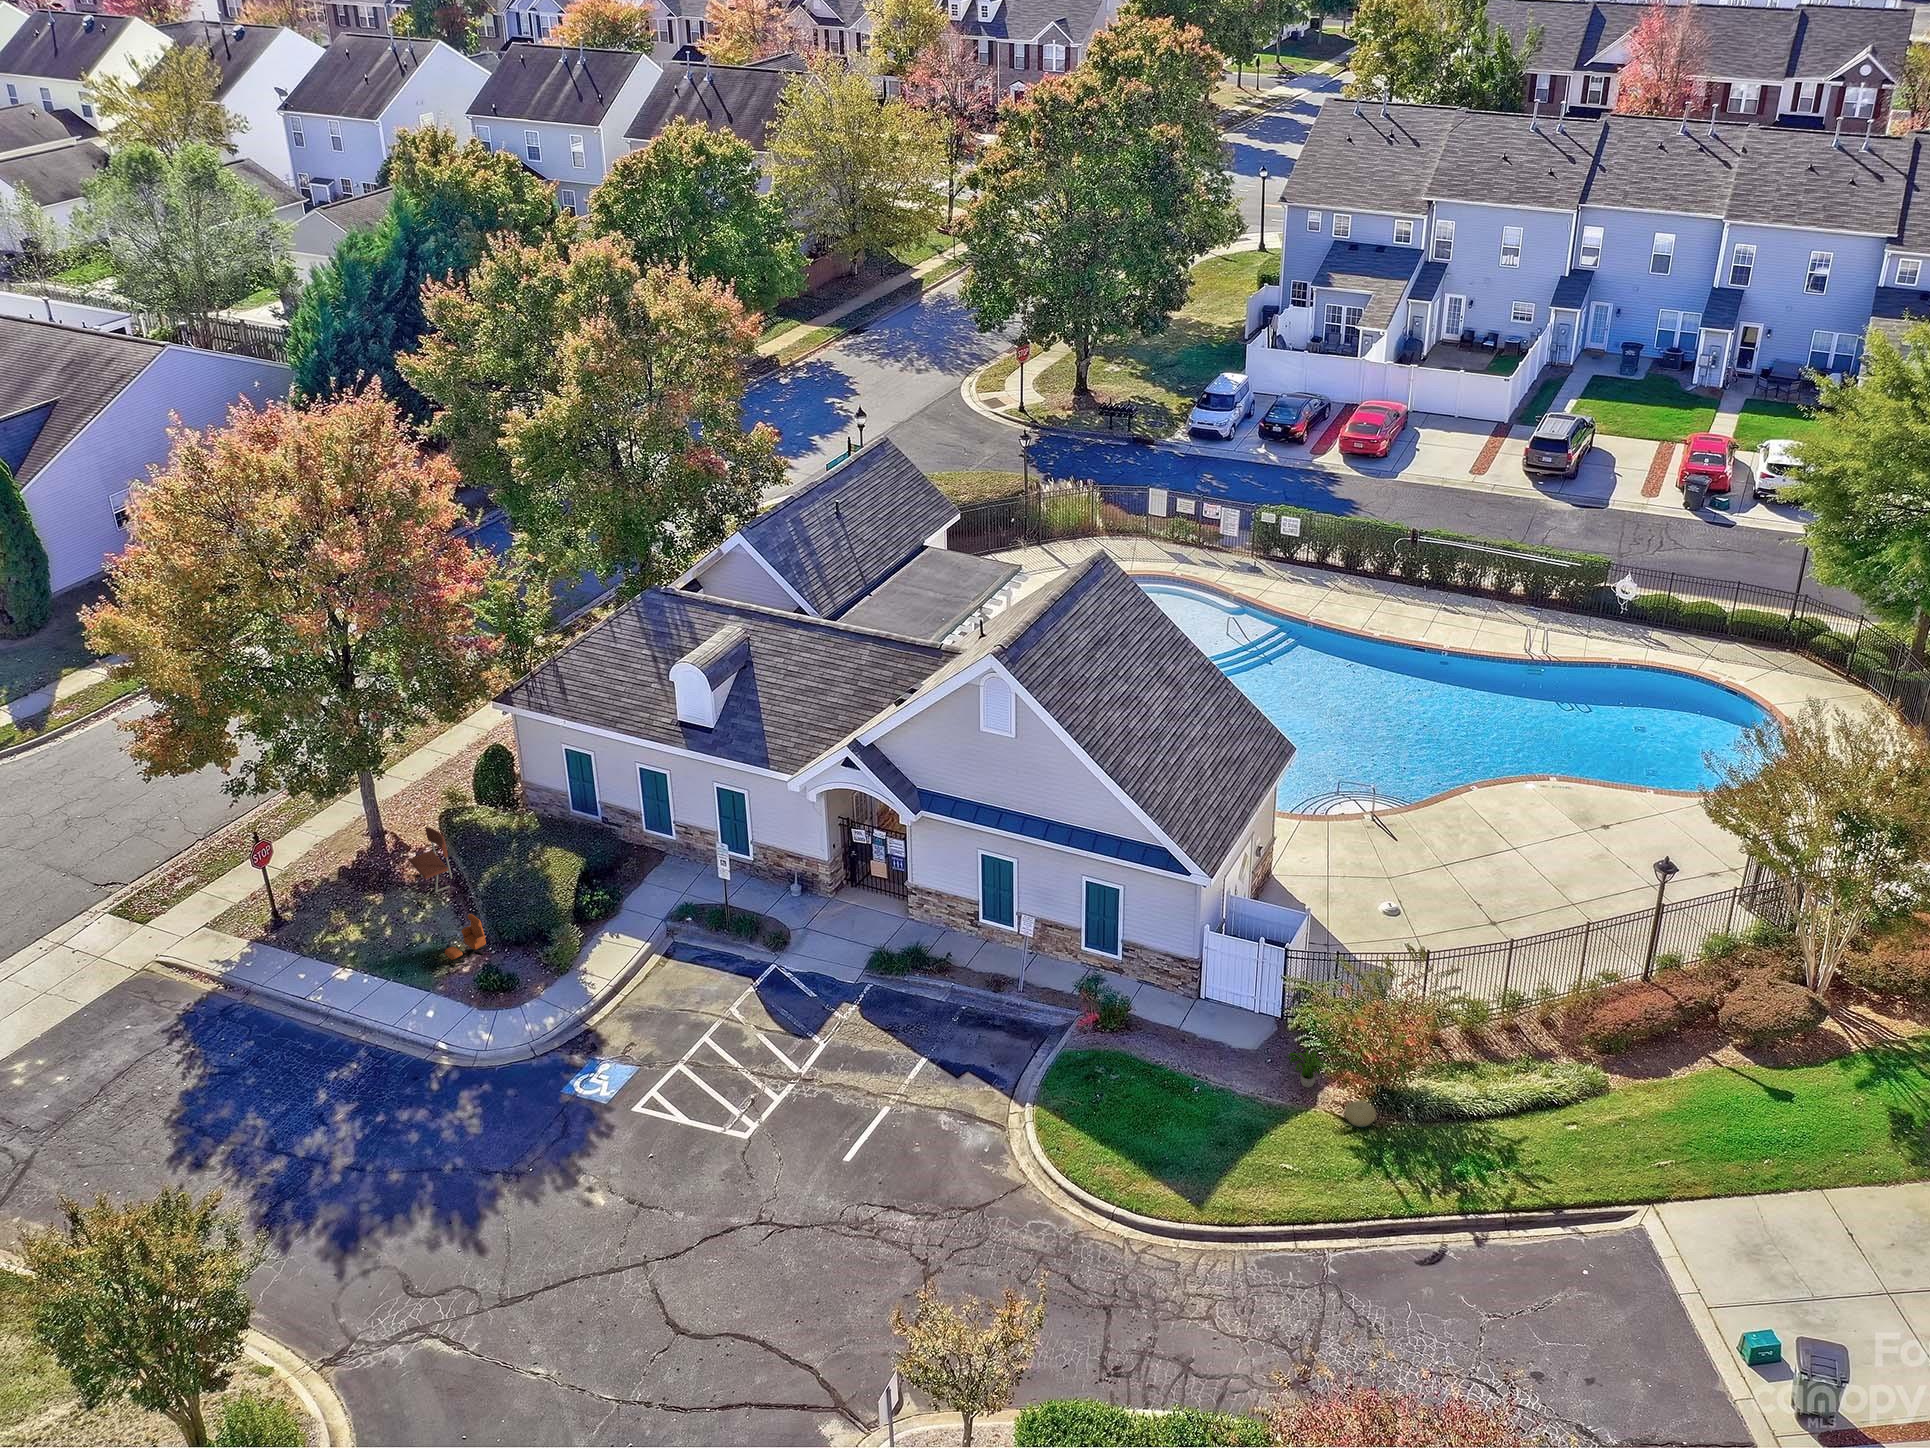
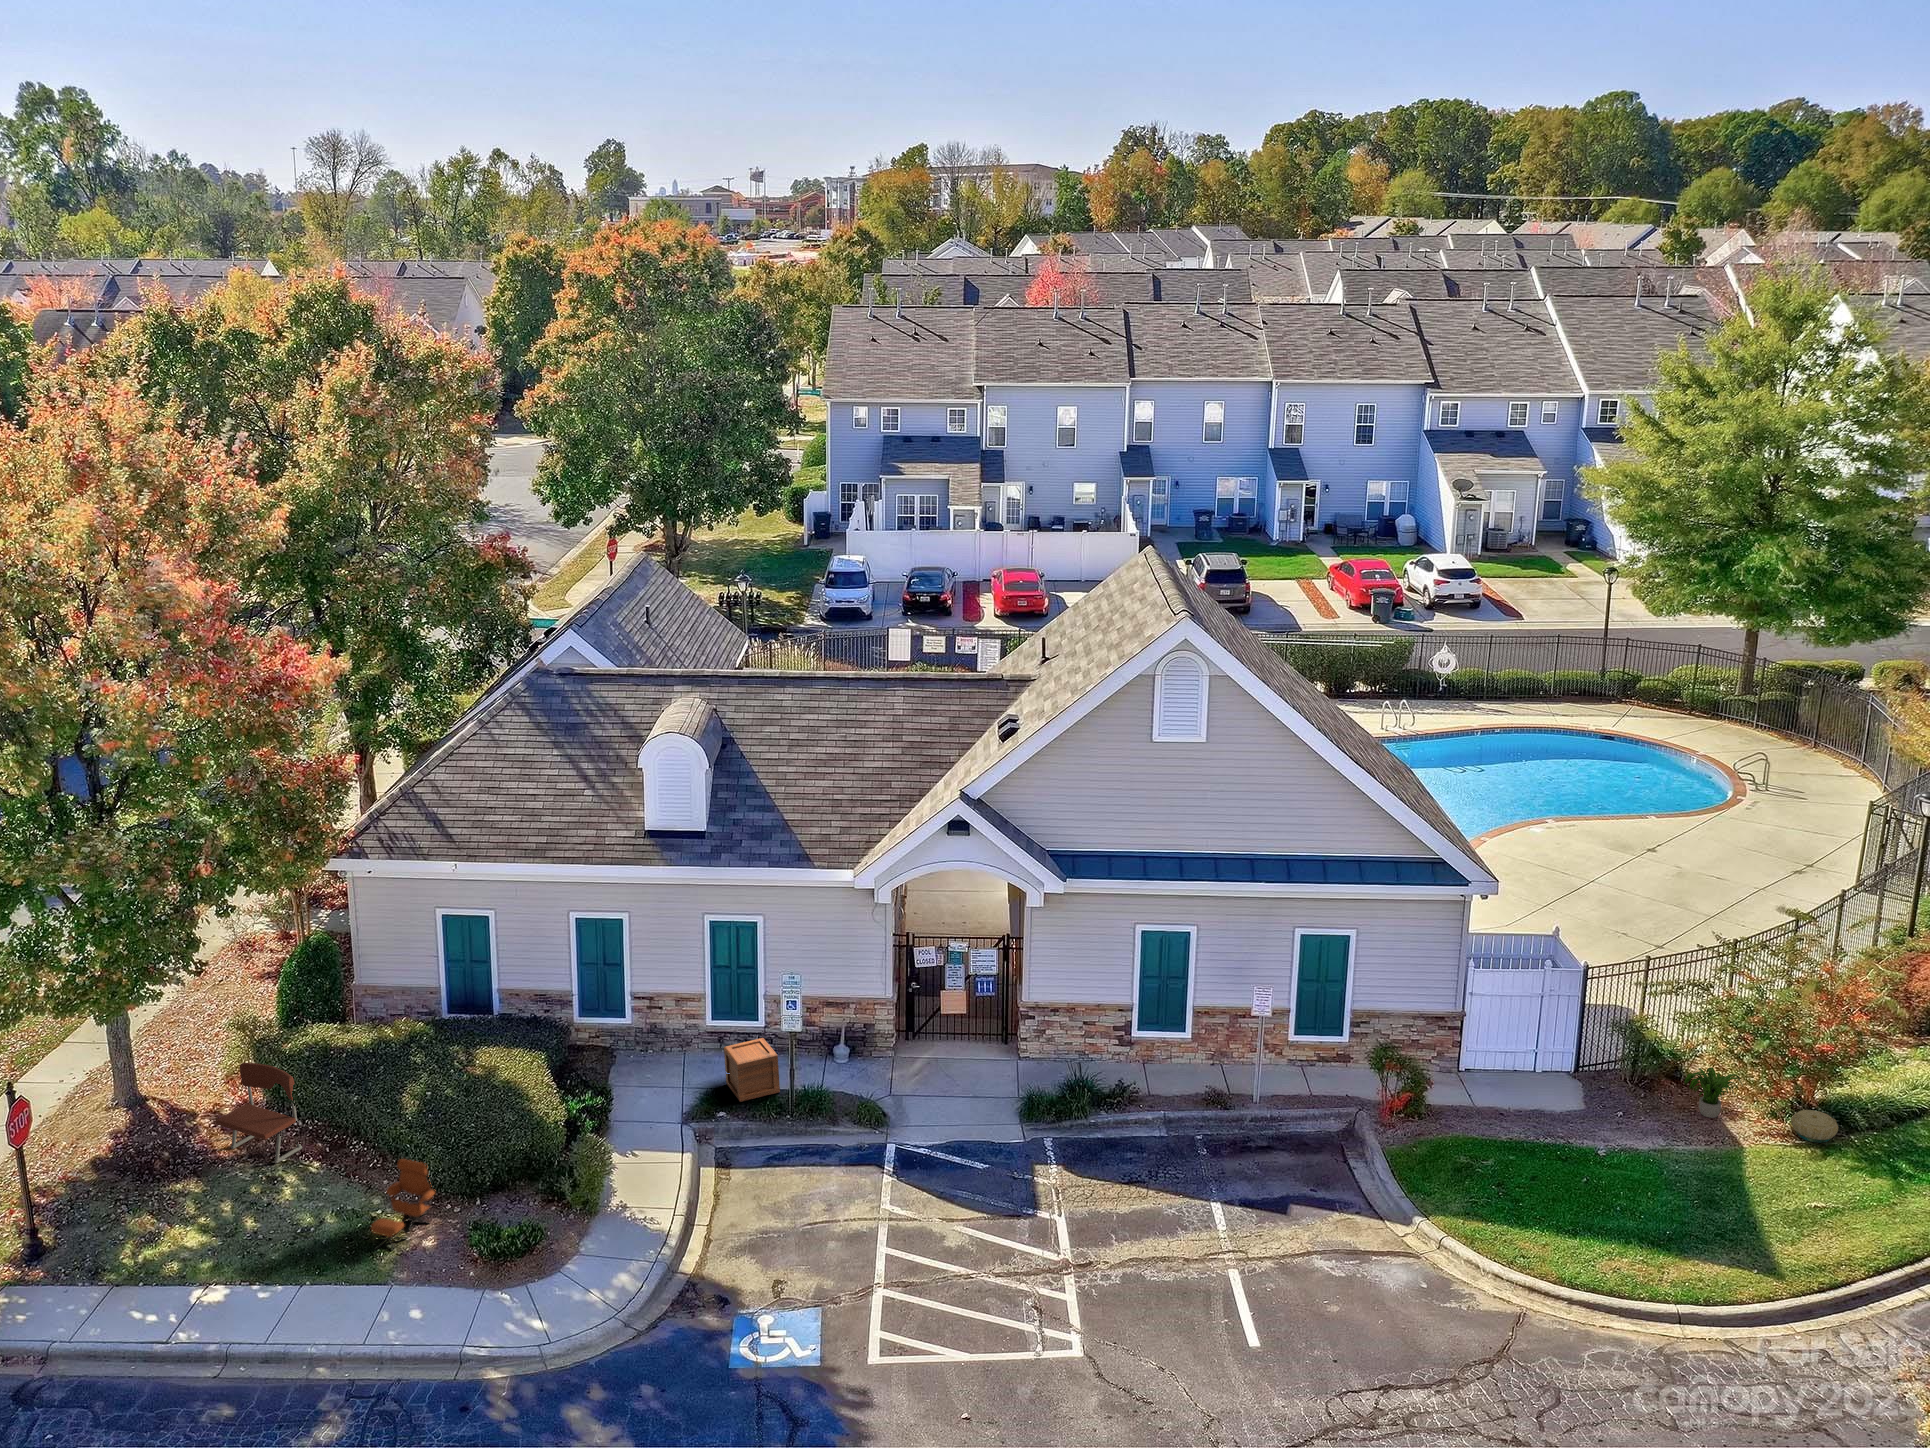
wooden crate: none [703,872,738,913] -> present [724,1038,780,1102]

